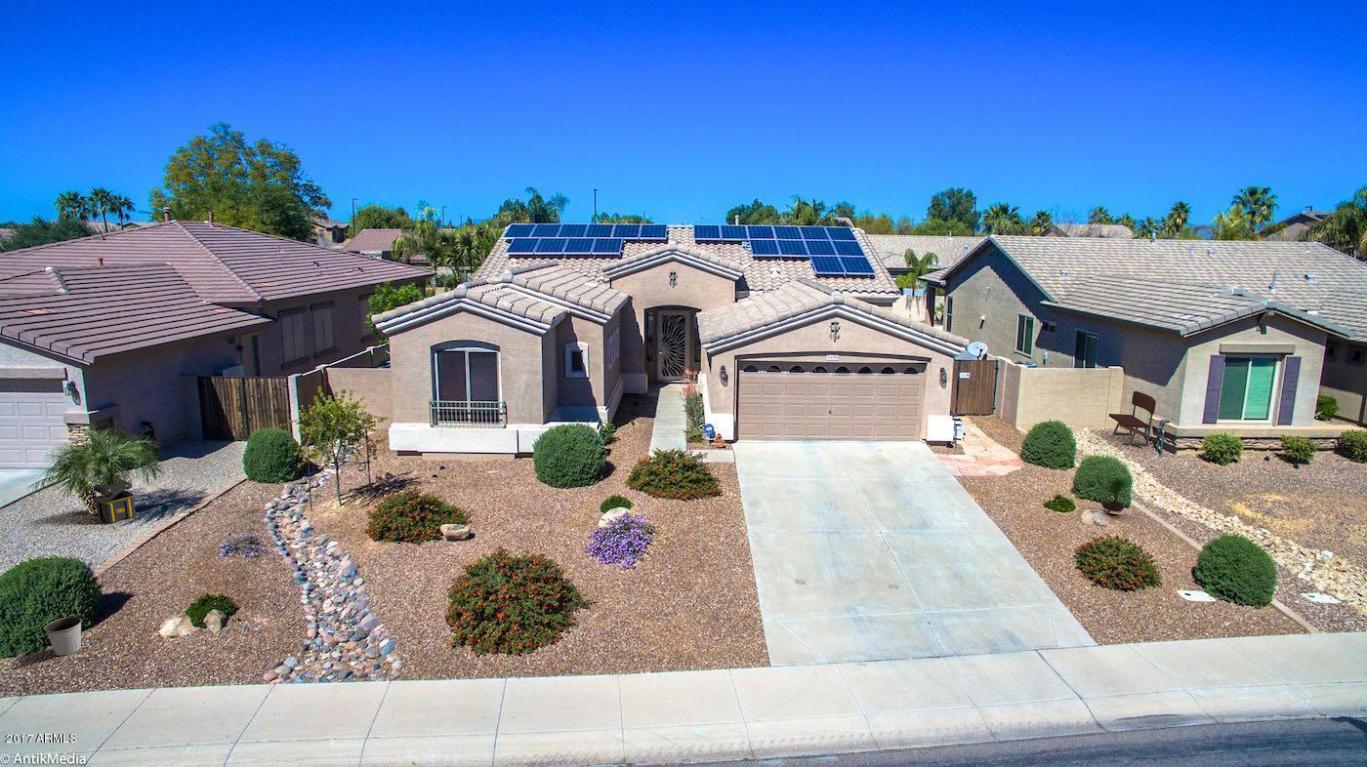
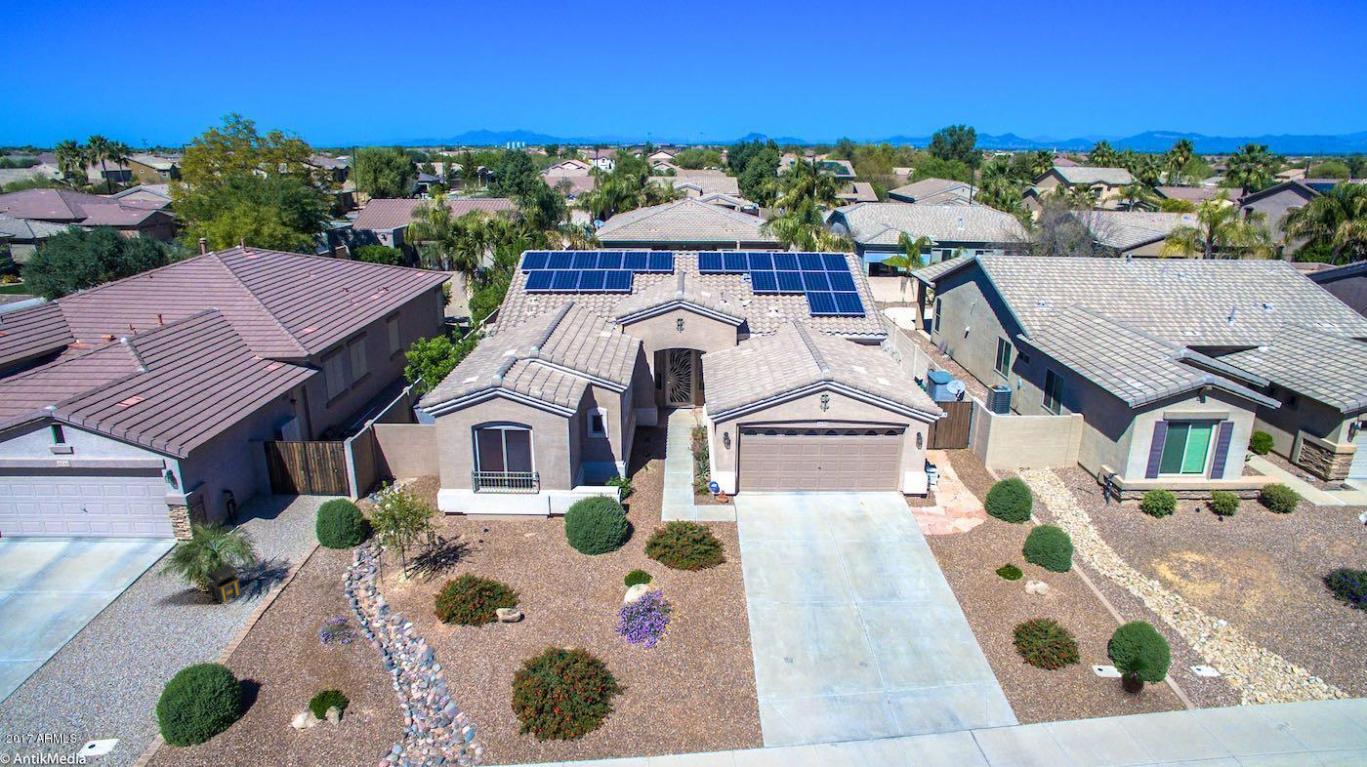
bench: present [1109,391,1156,446] -> none [1066,441,1106,492]
potted tree: present [1102,477,1129,515] -> present [1121,656,1148,692]
bucket: present [45,615,81,656] -> none [209,715,235,747]

